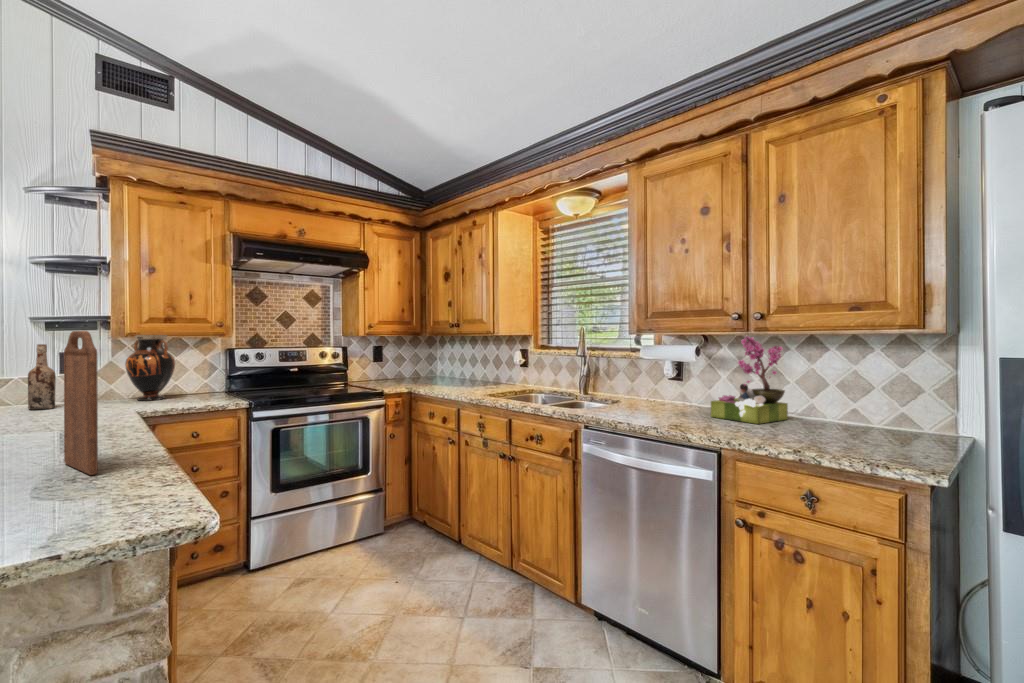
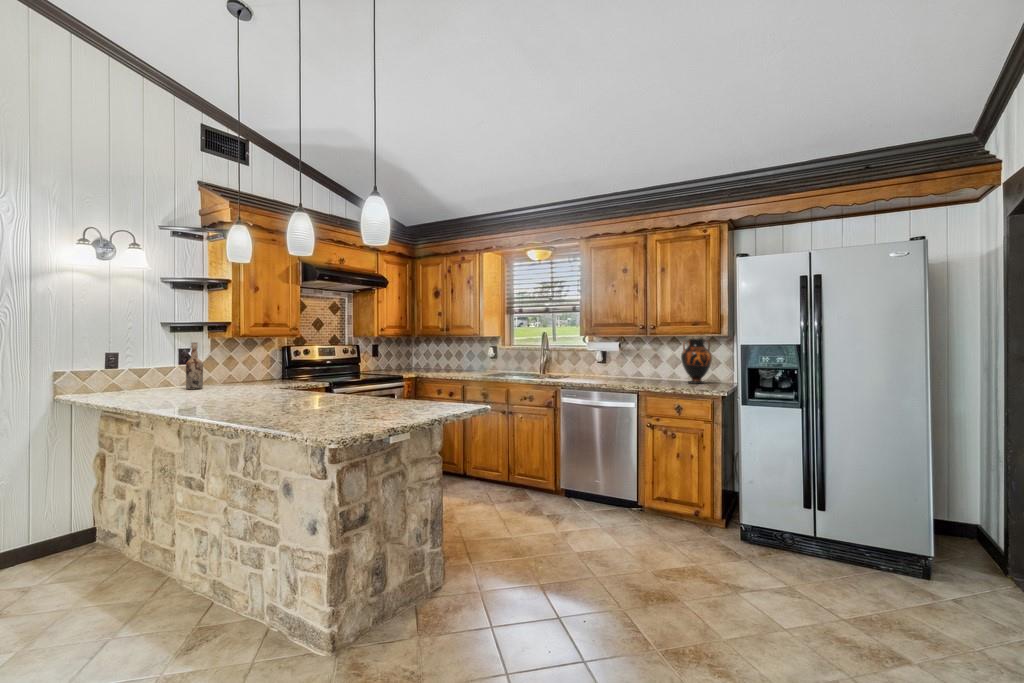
cutting board: present [64,331,98,475] -> none [360,334,396,403]
vase: present [125,335,175,401] -> present [681,336,712,384]
flower arrangement: present [711,336,788,424] -> none [627,336,663,382]

